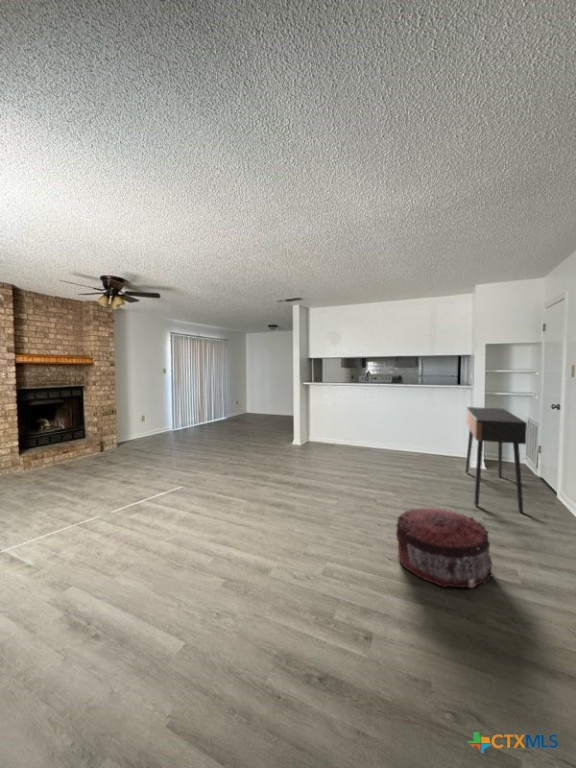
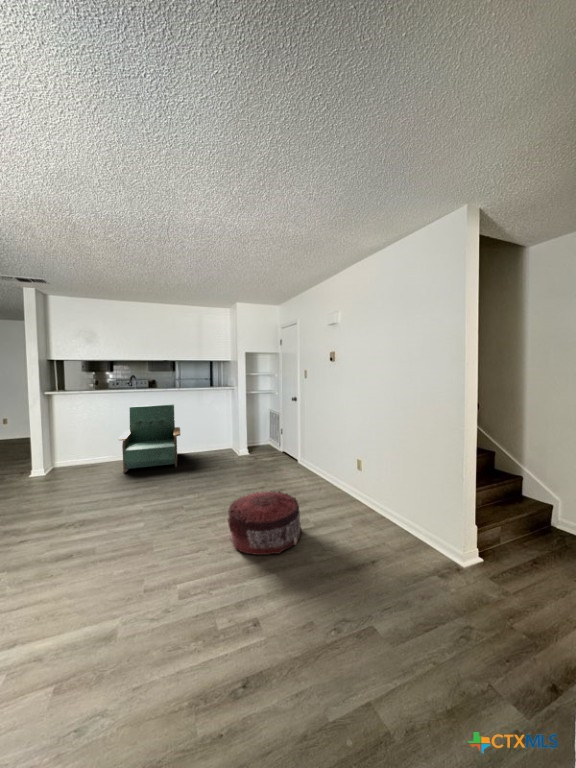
armchair: none [349,399,410,464] -> present [119,404,180,473]
console table: present [465,407,527,512] -> none [236,403,290,484]

